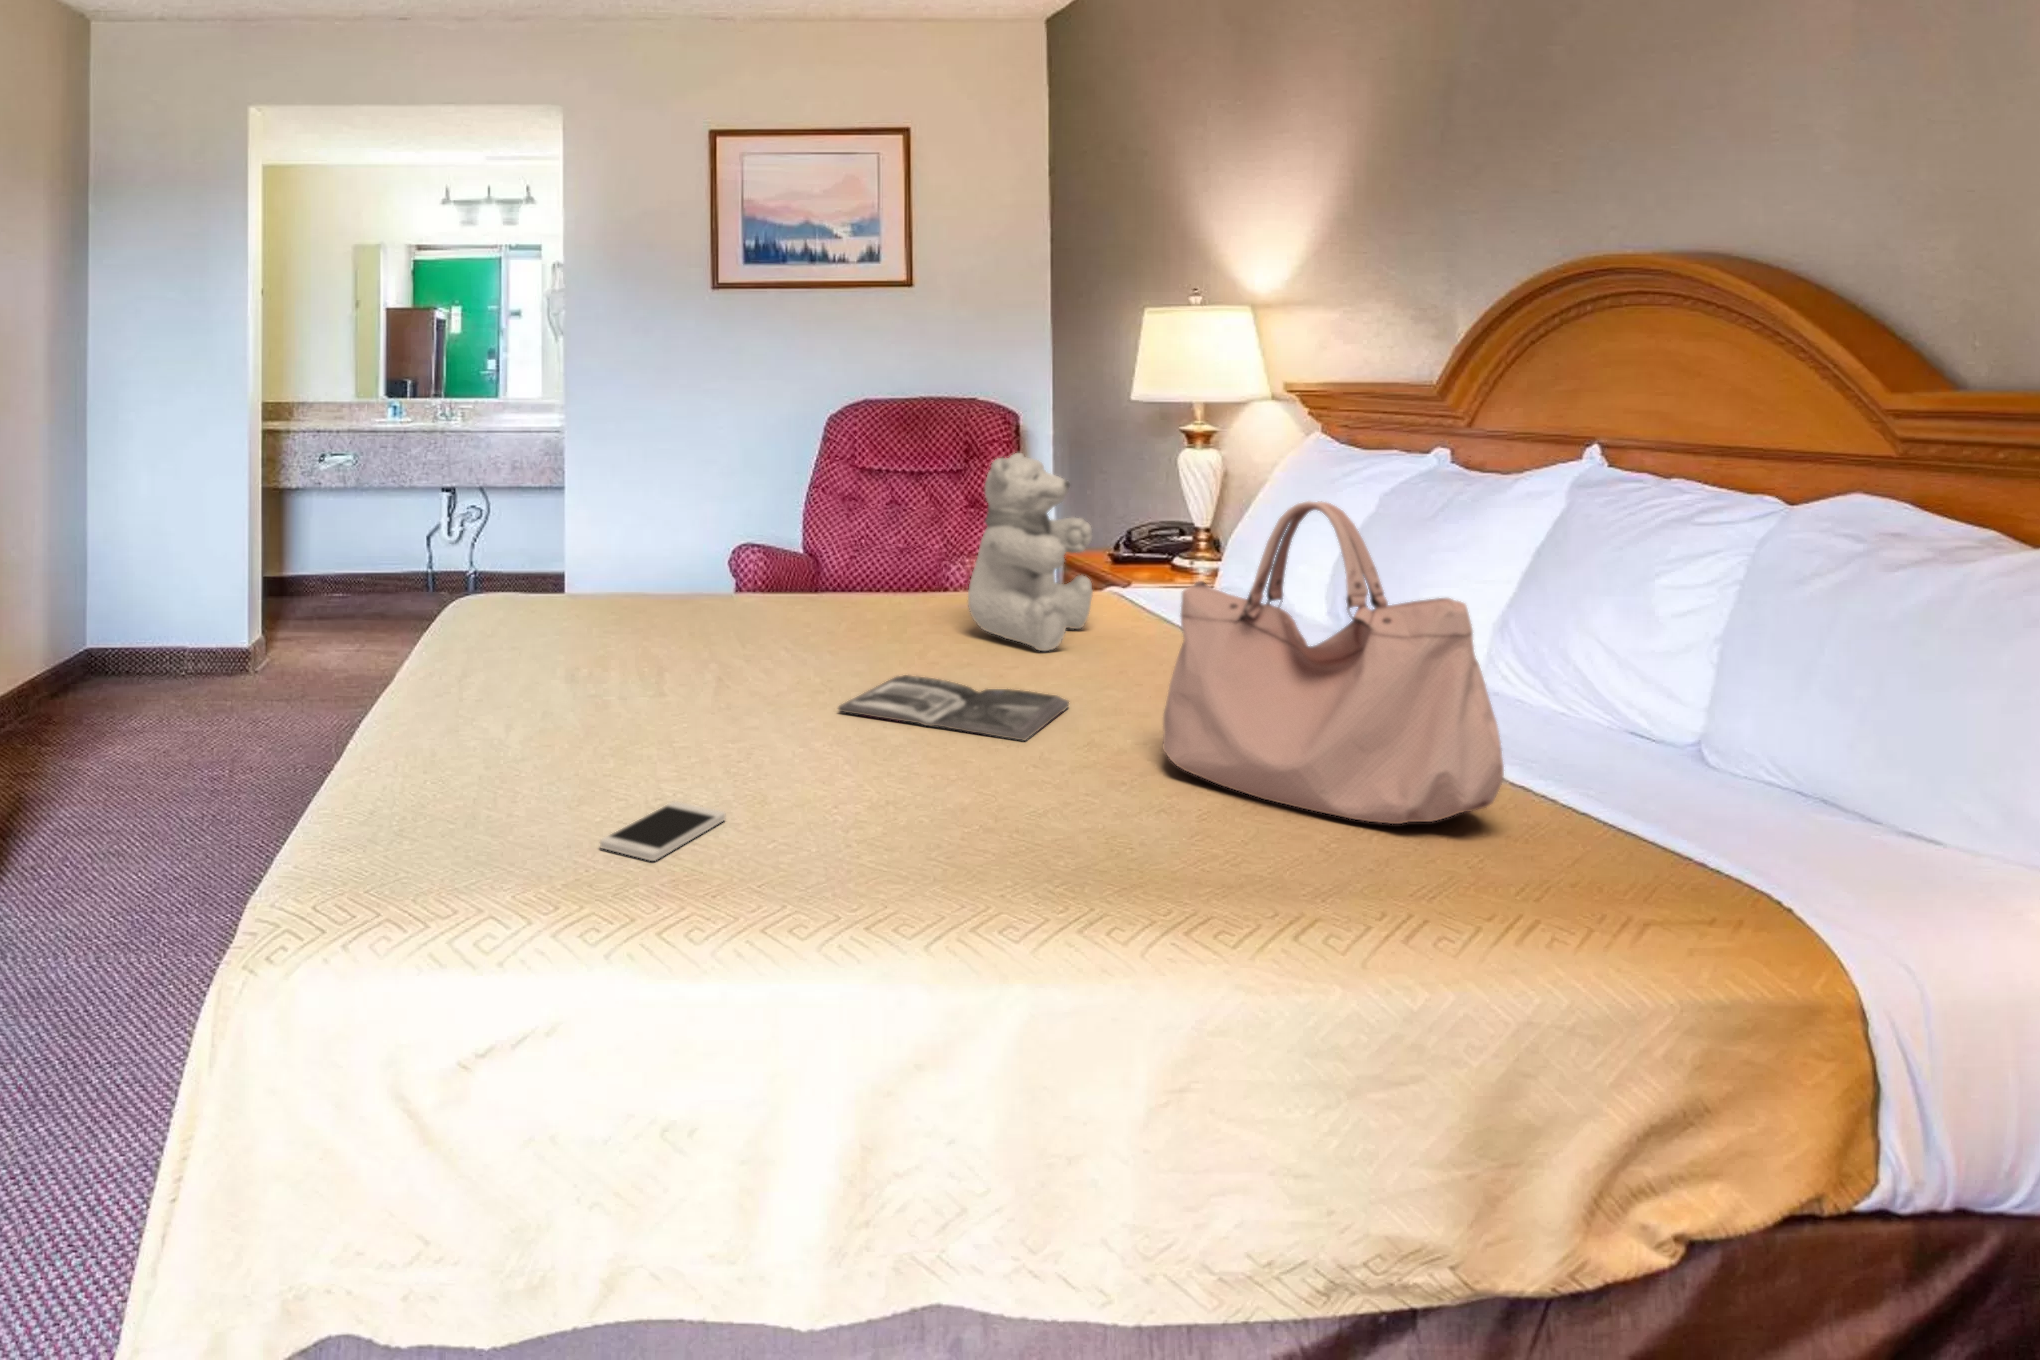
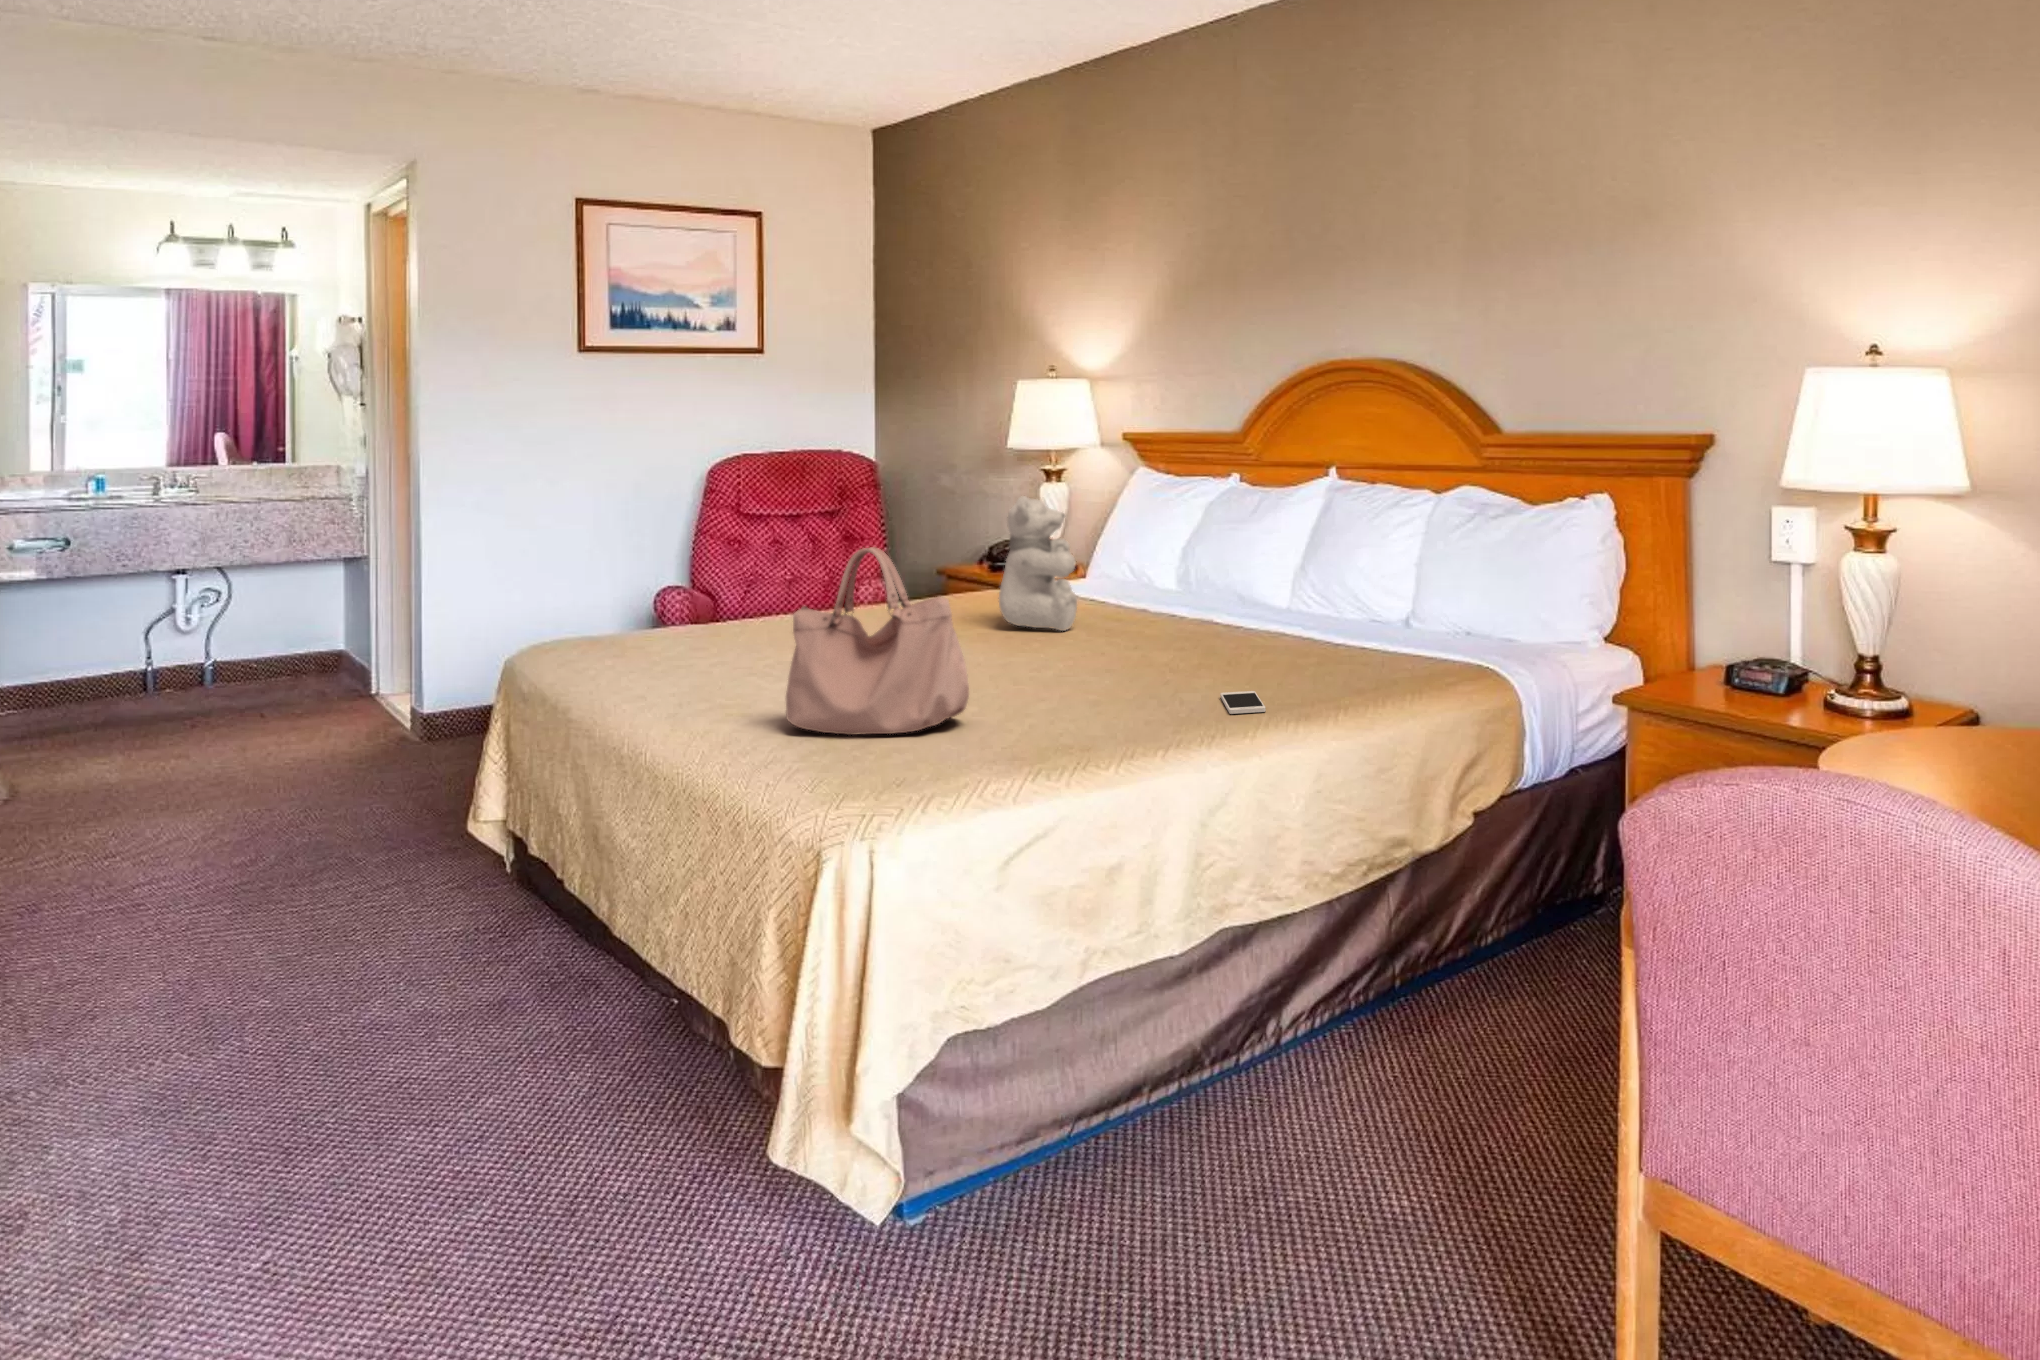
handbag: present [1163,501,1504,824] -> present [786,547,969,735]
magazine: present [838,675,1069,740] -> none [1006,648,1132,679]
smartphone: present [600,802,725,861] -> present [1220,691,1266,714]

